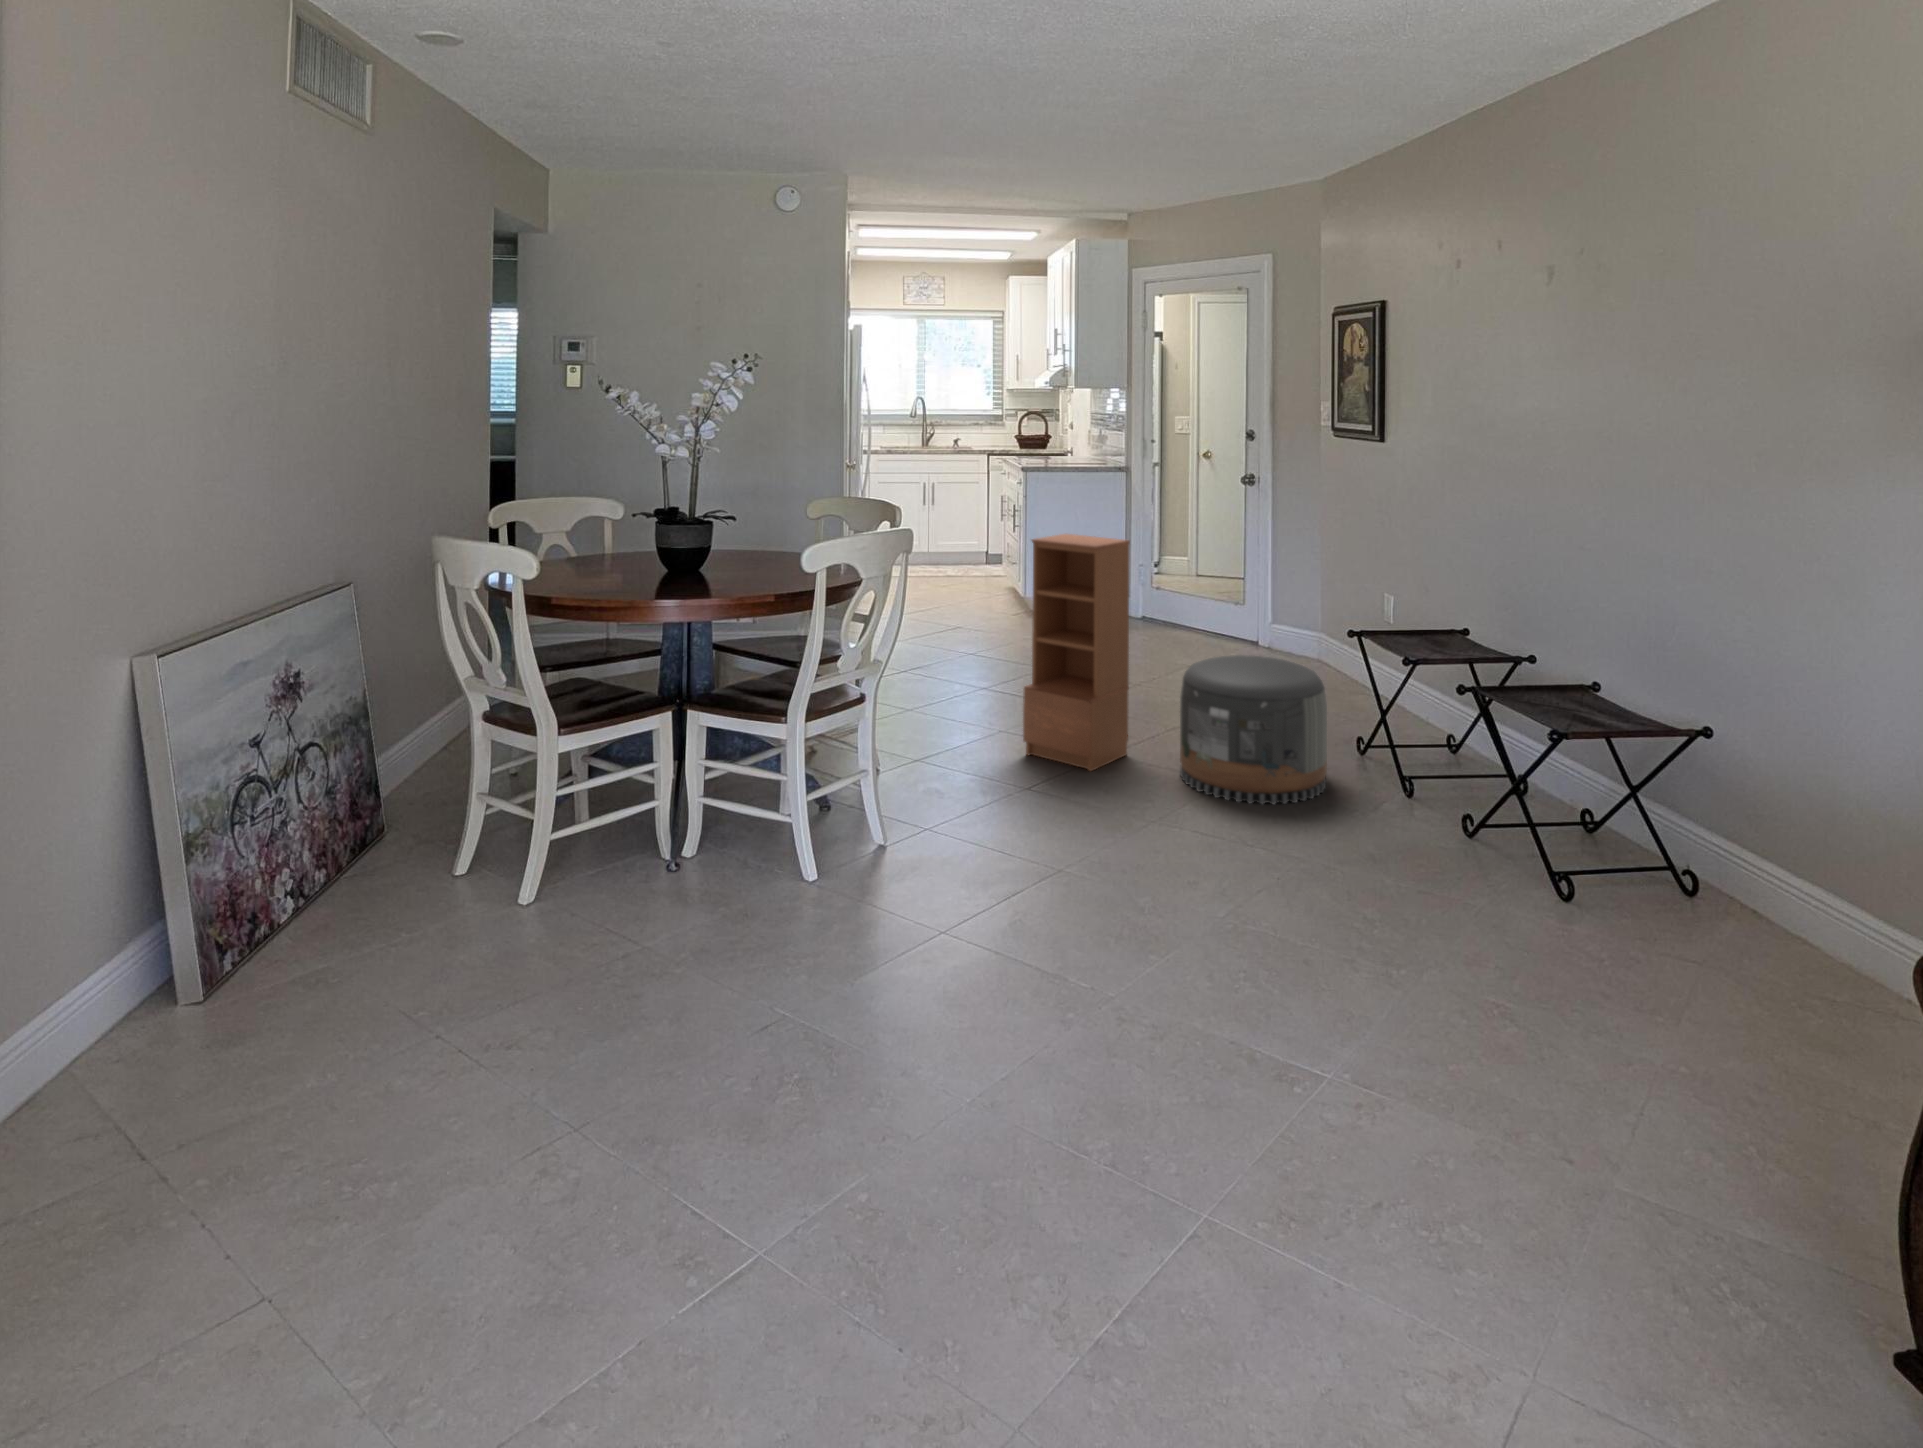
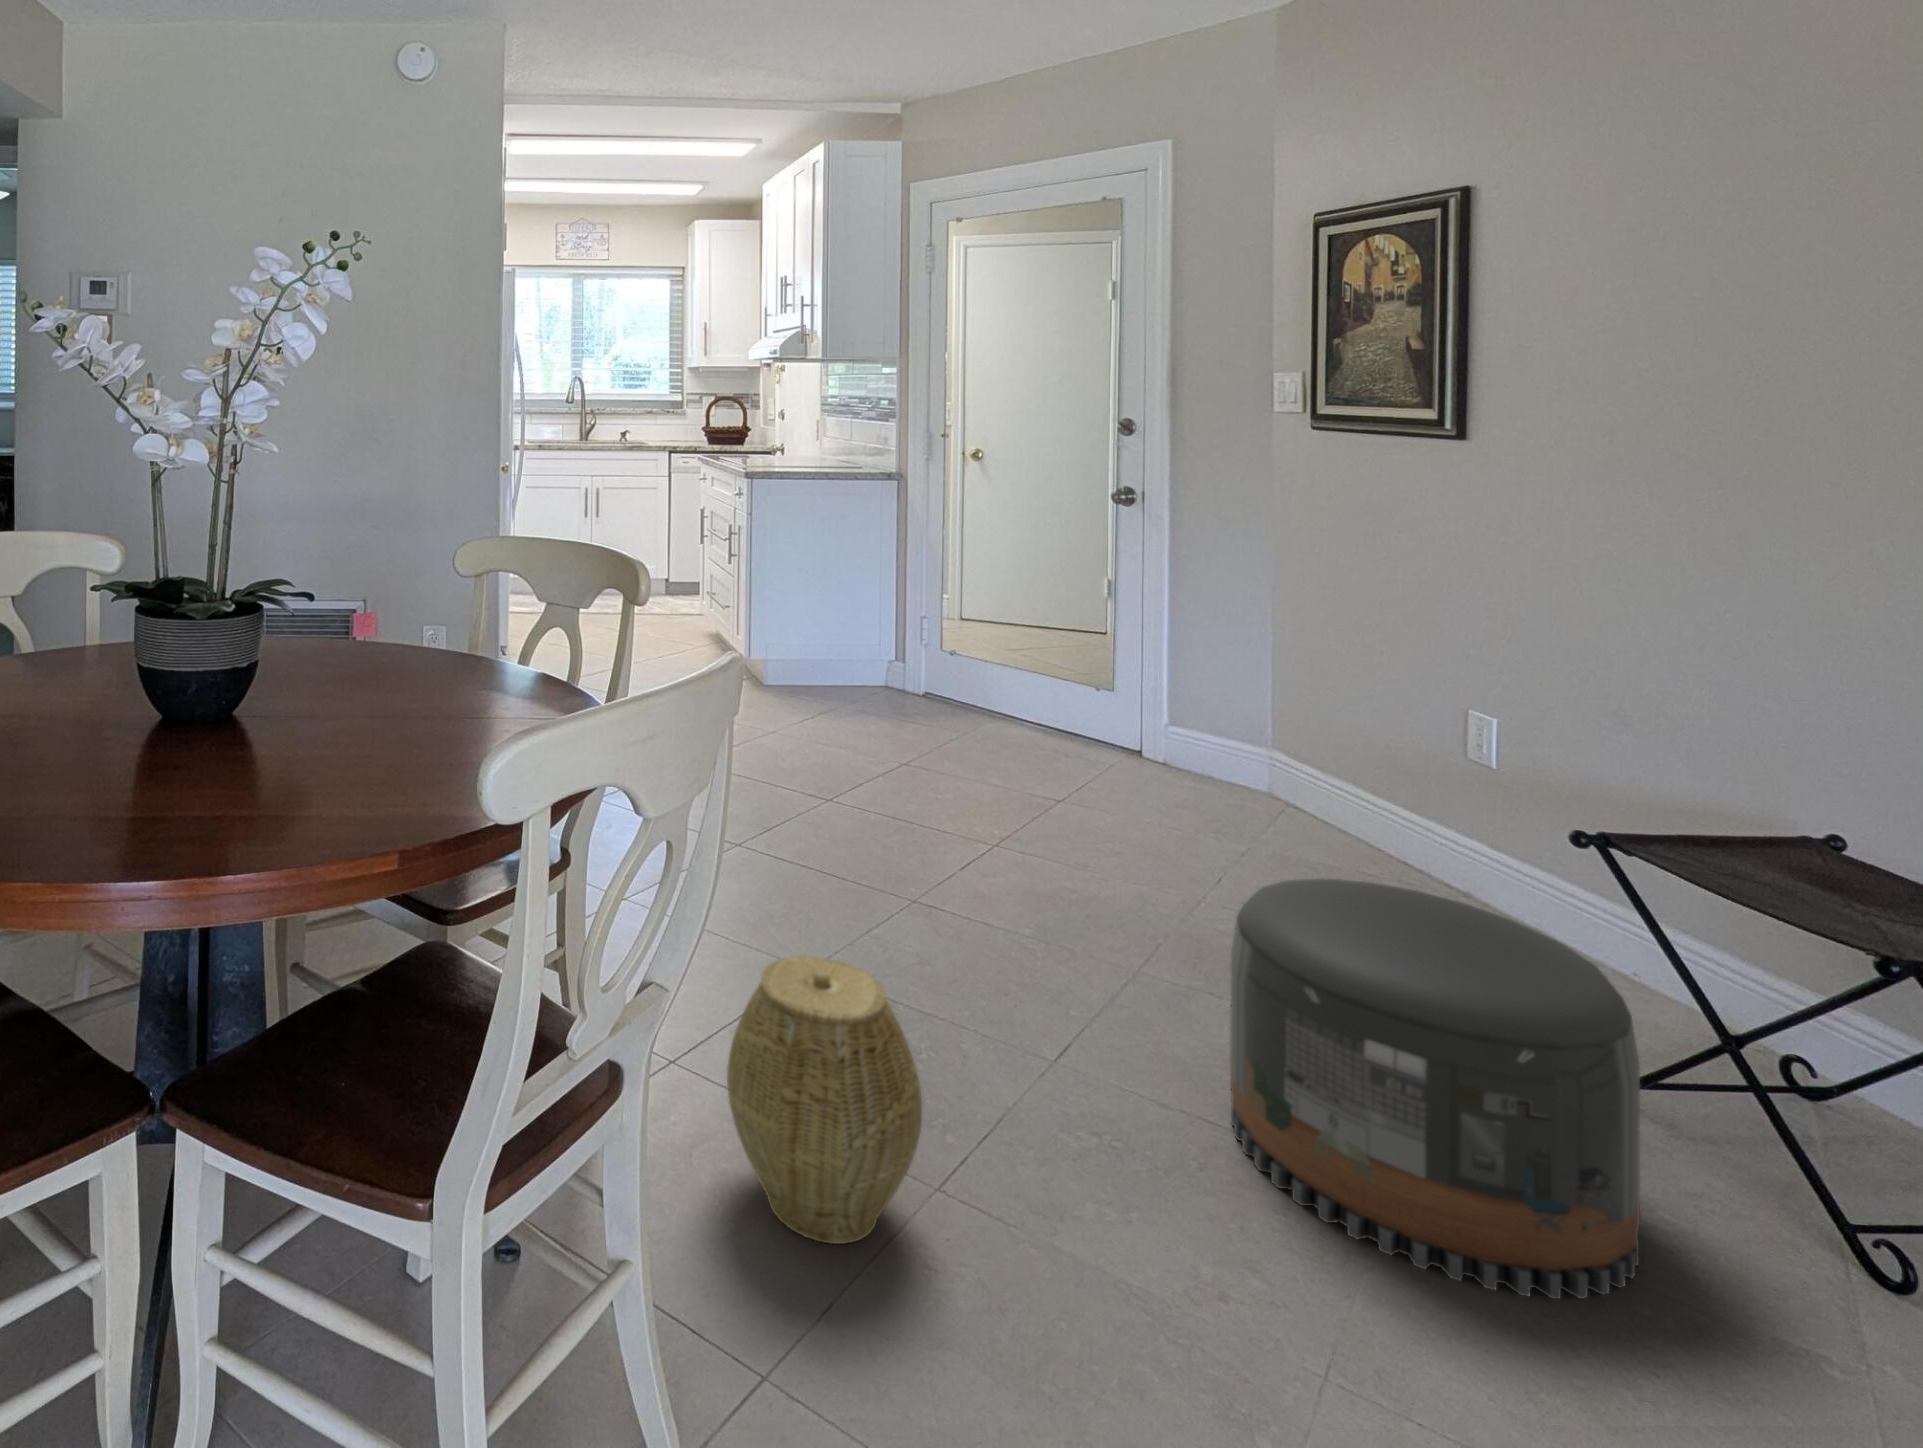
bookcase: present [1023,534,1130,771] -> none [869,606,1087,1120]
woven basket: none [936,689,1020,804] -> present [727,956,922,1244]

